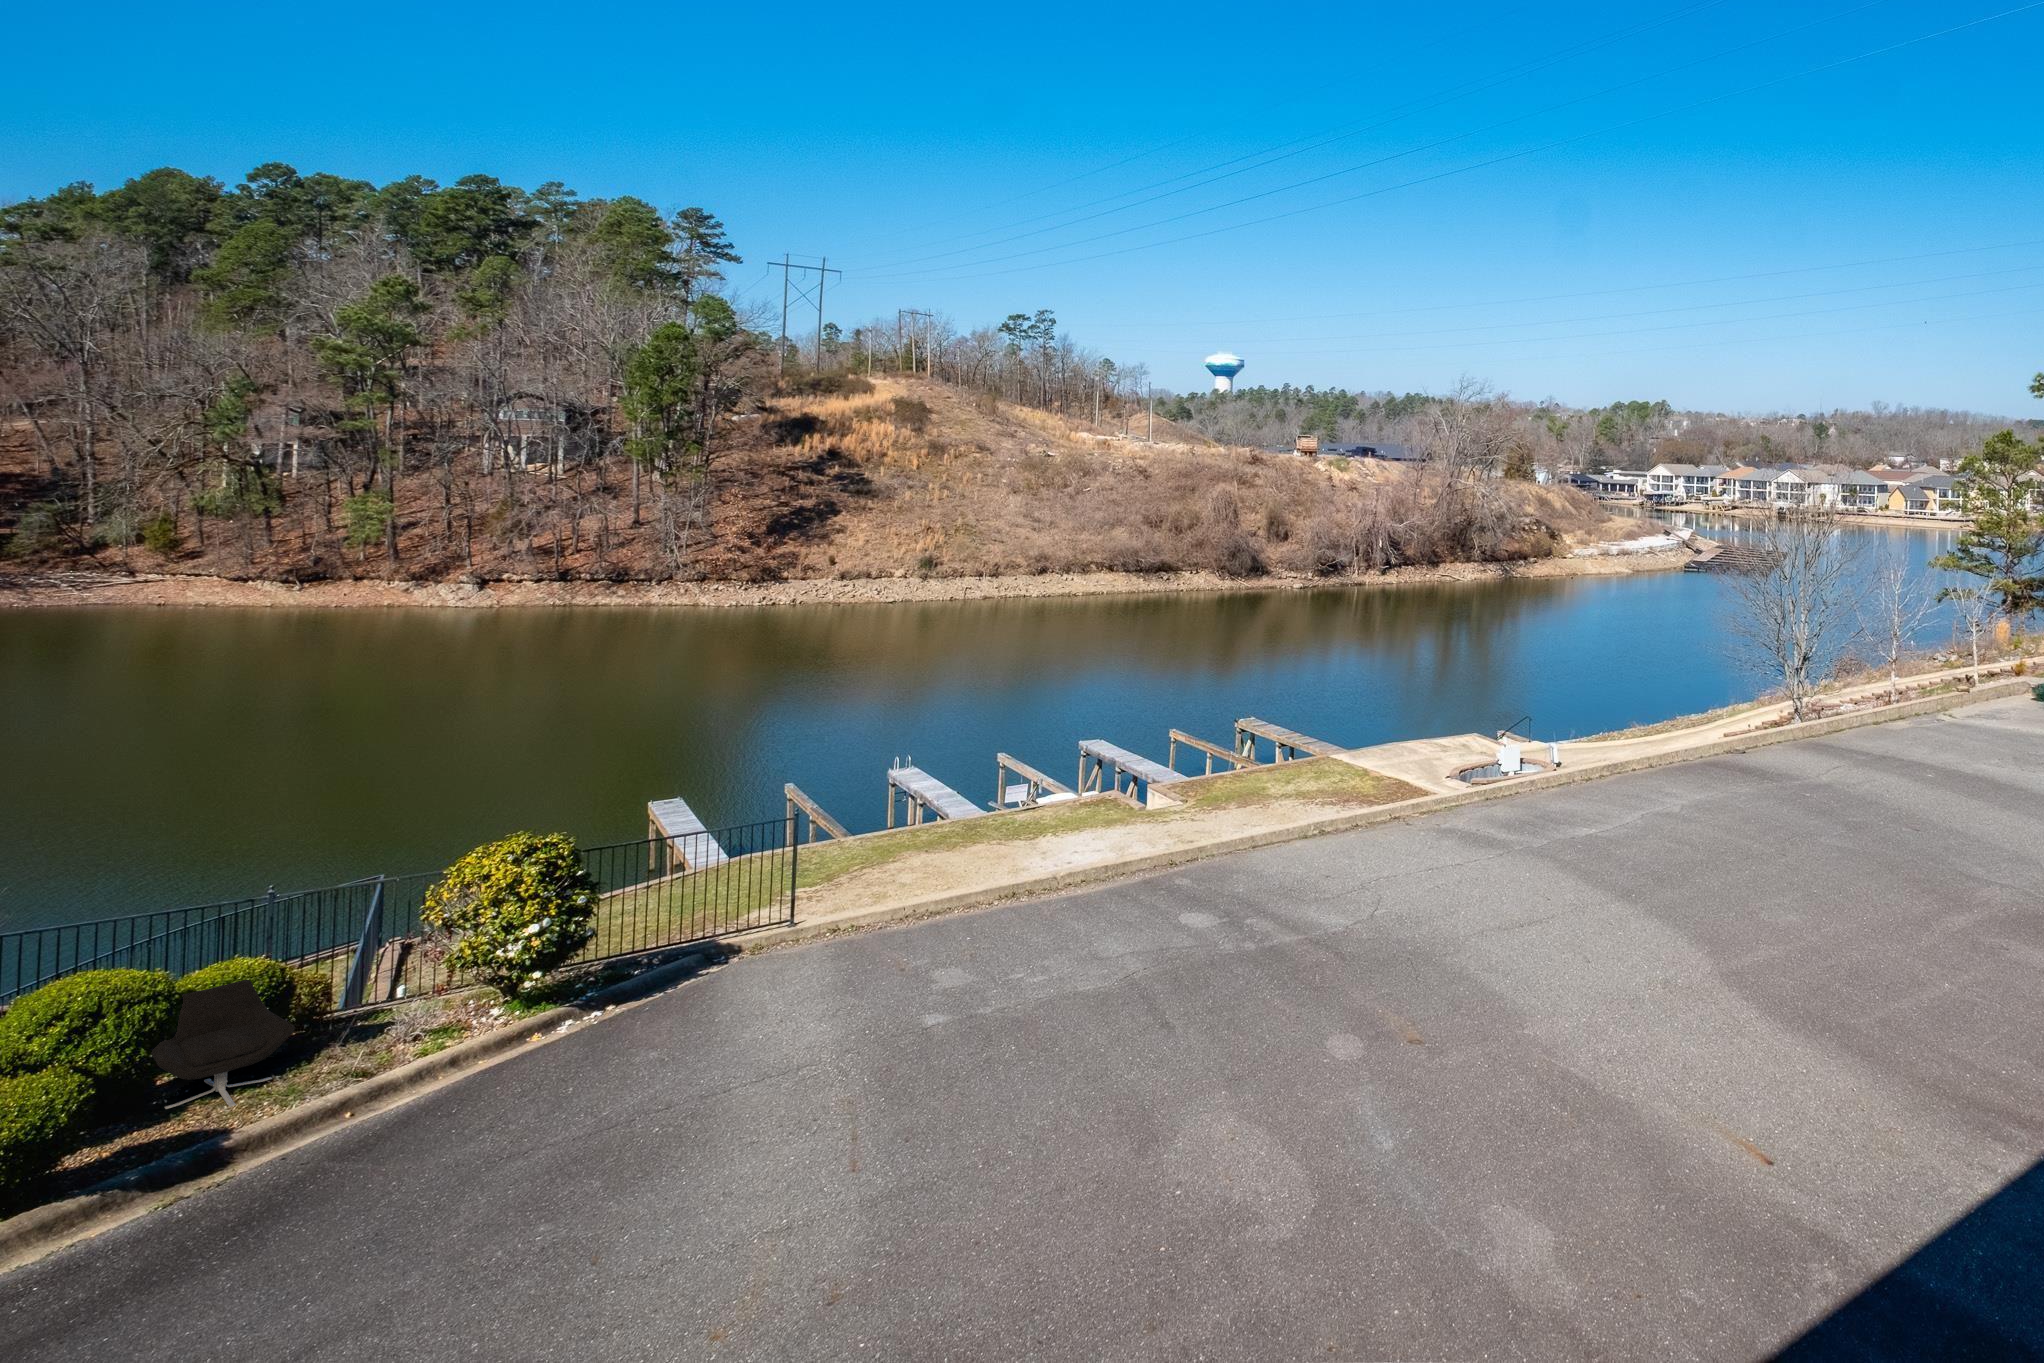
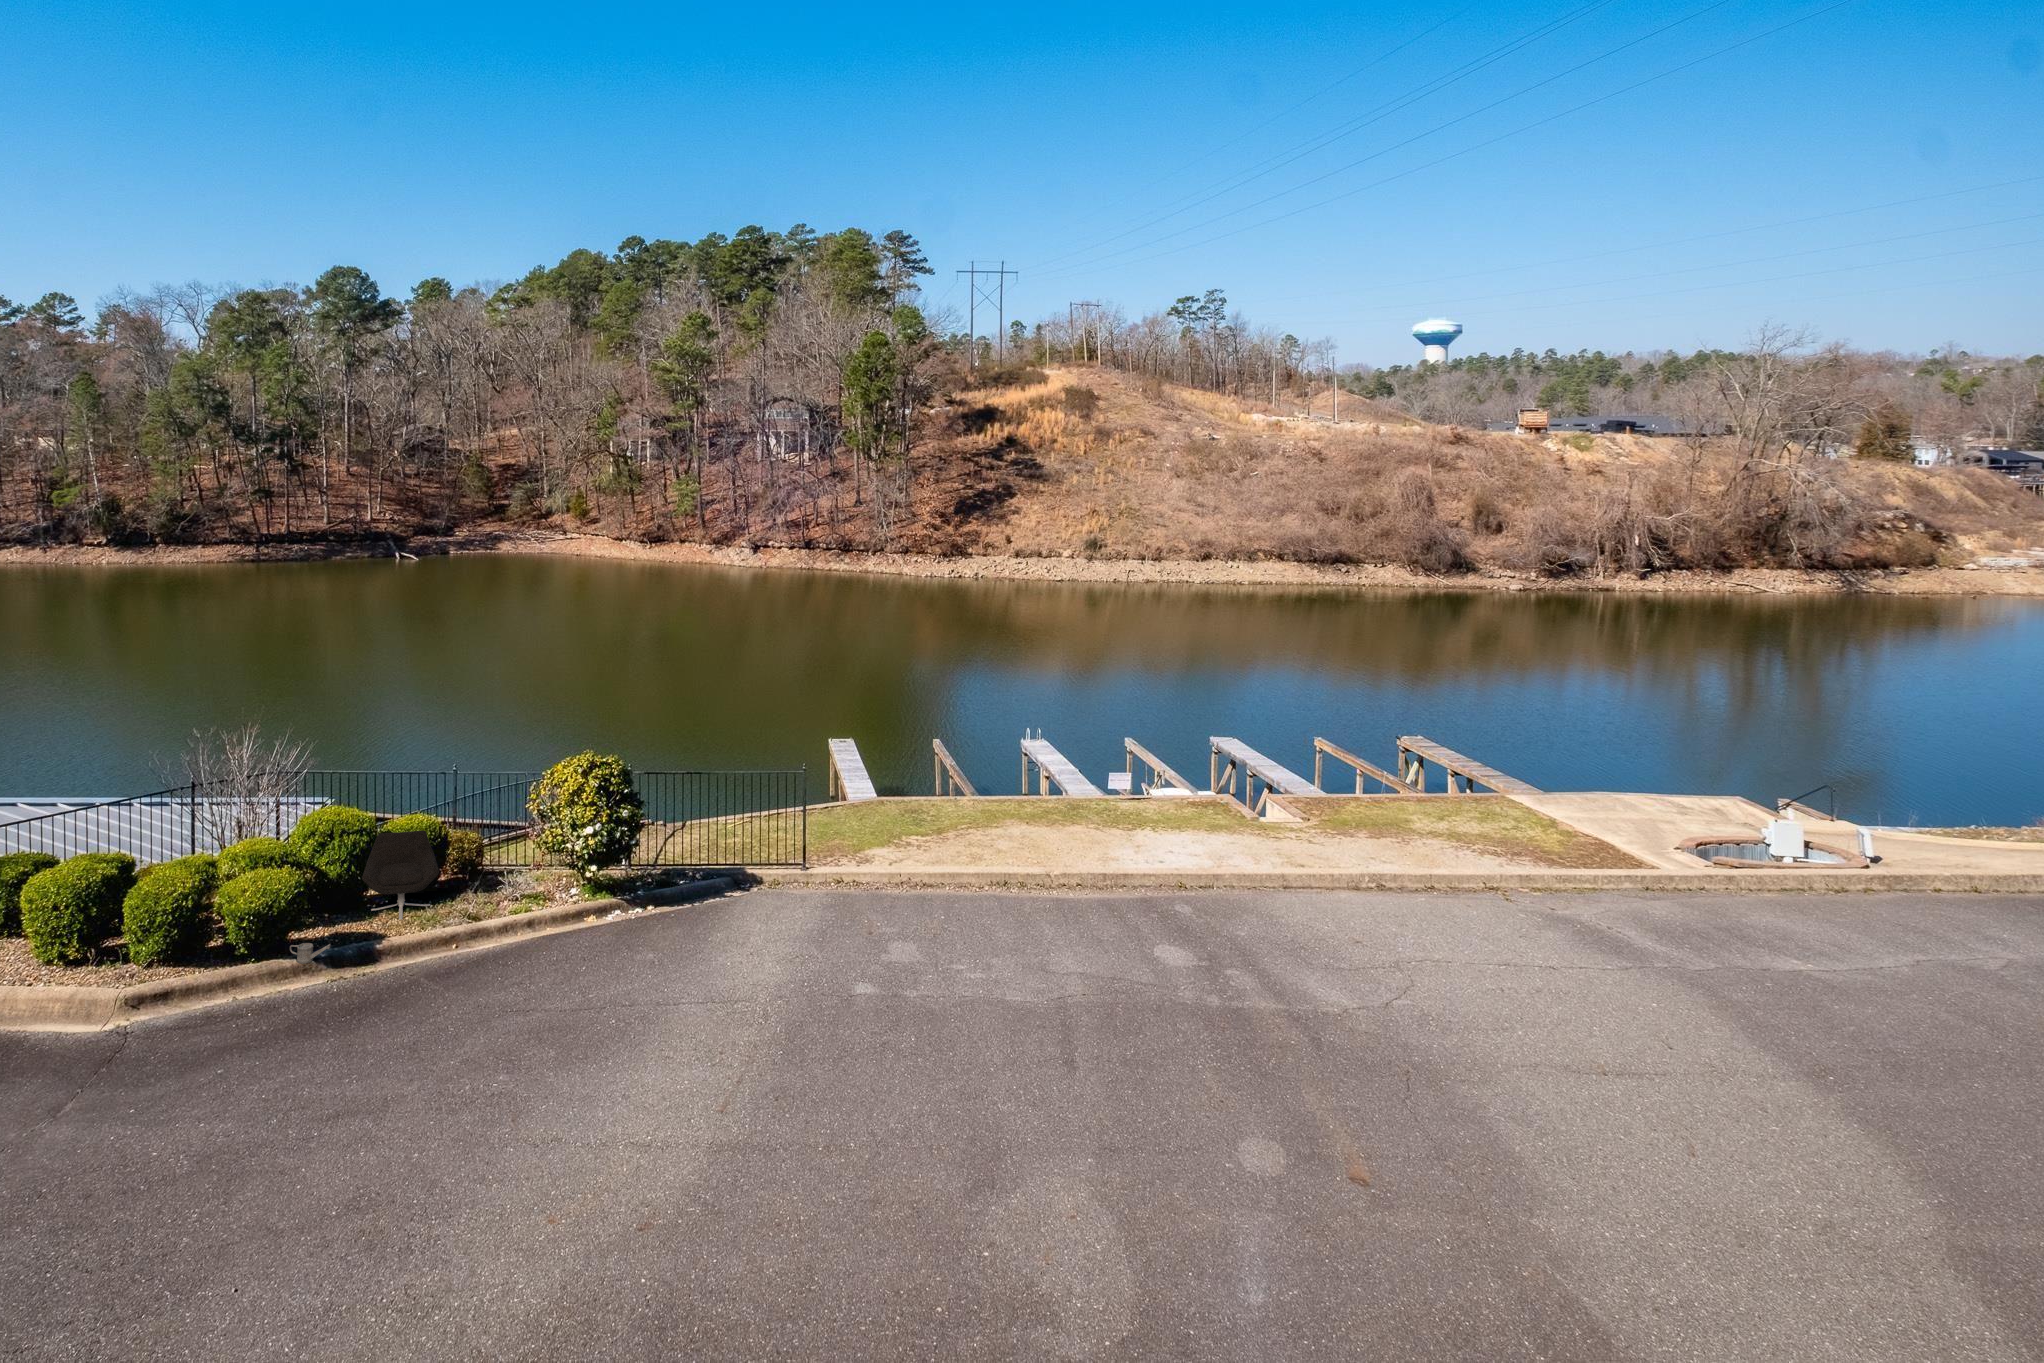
watering can: none [66,1160,150,1203] -> present [290,943,330,964]

